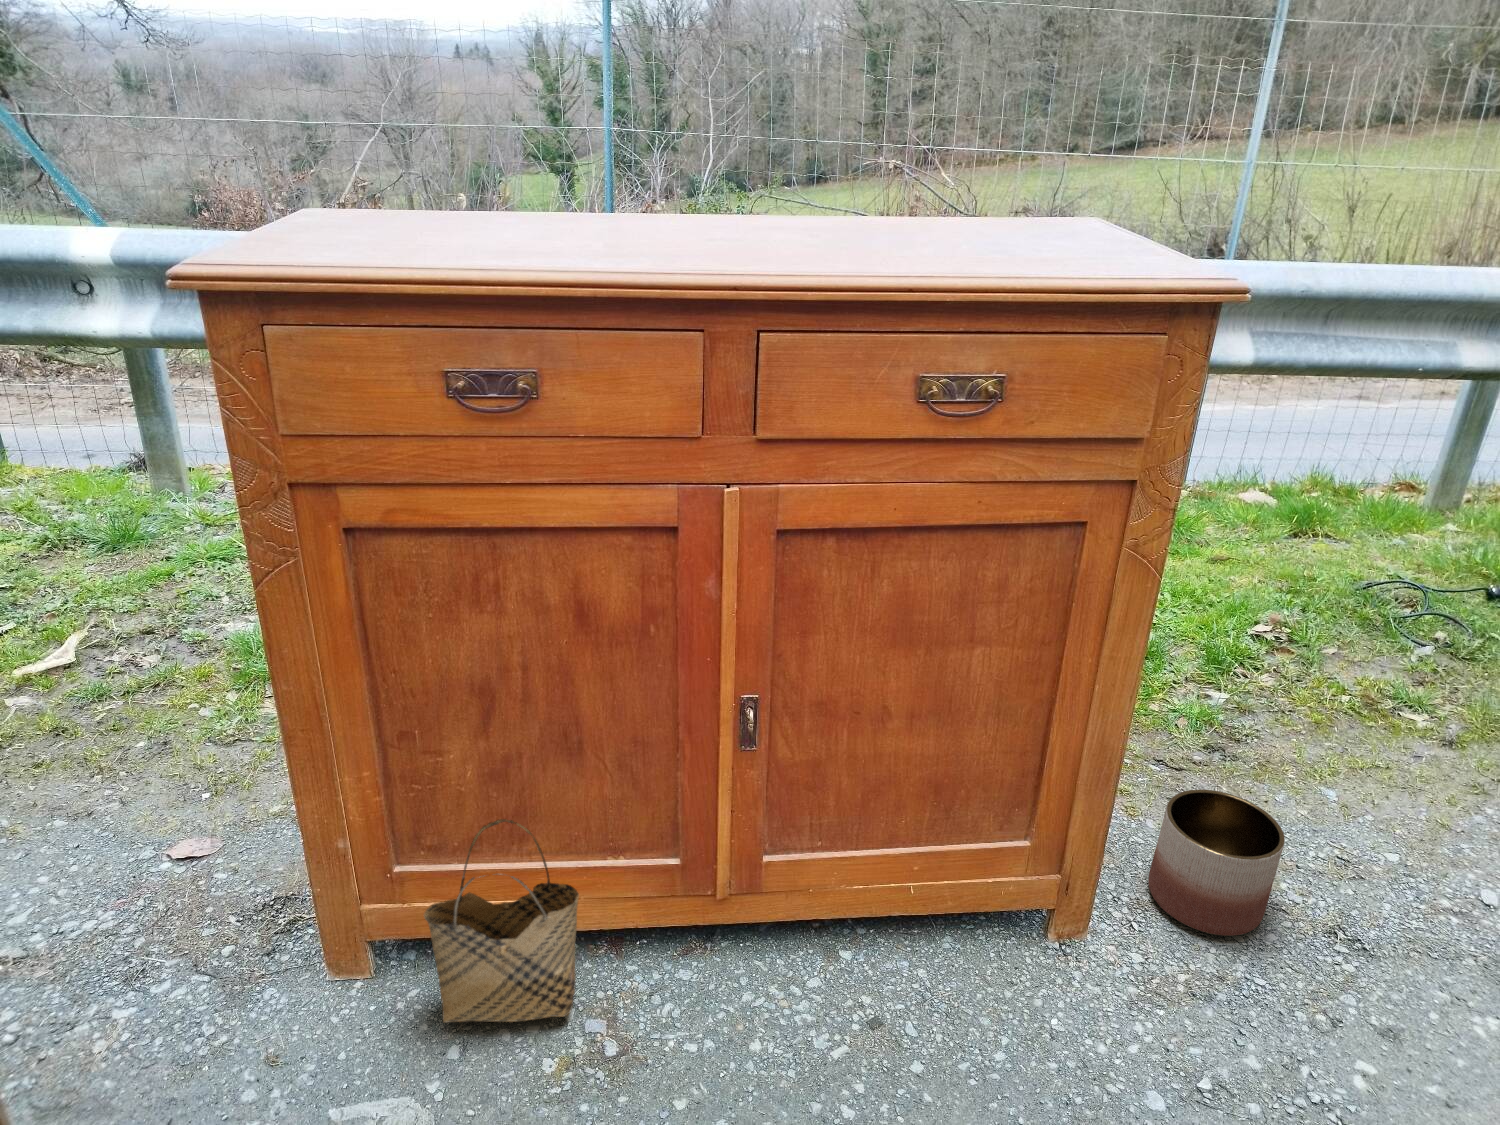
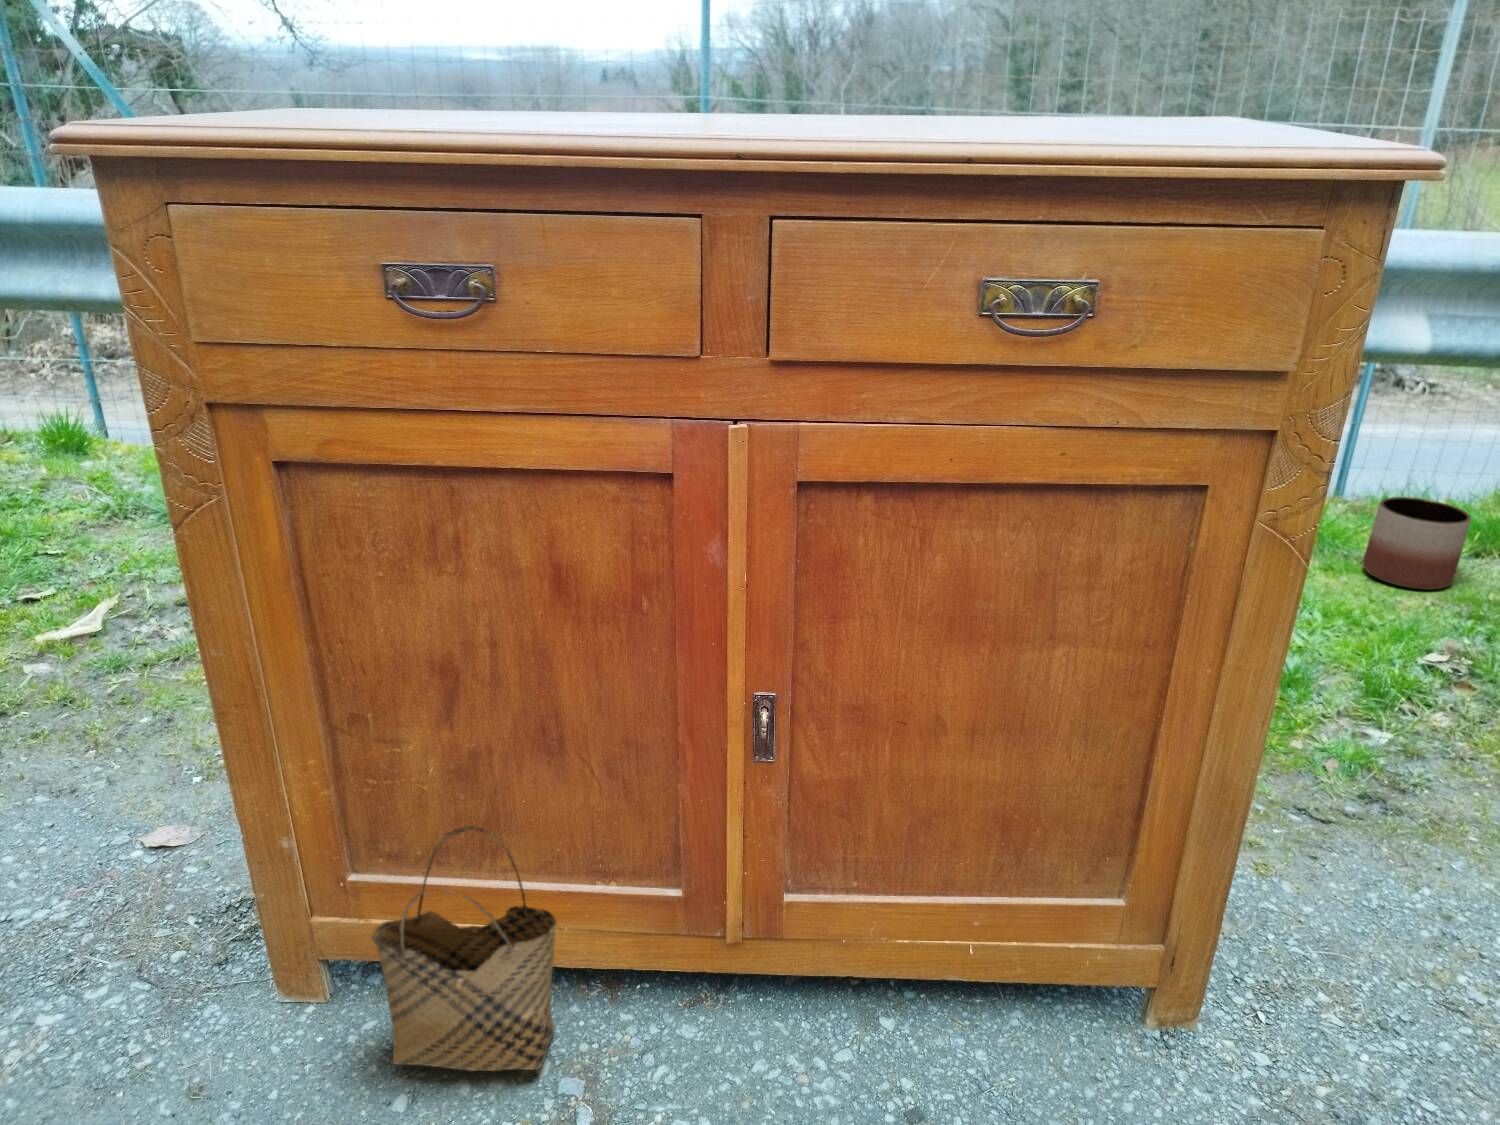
planter: present [1148,789,1285,936] -> present [1363,497,1471,590]

